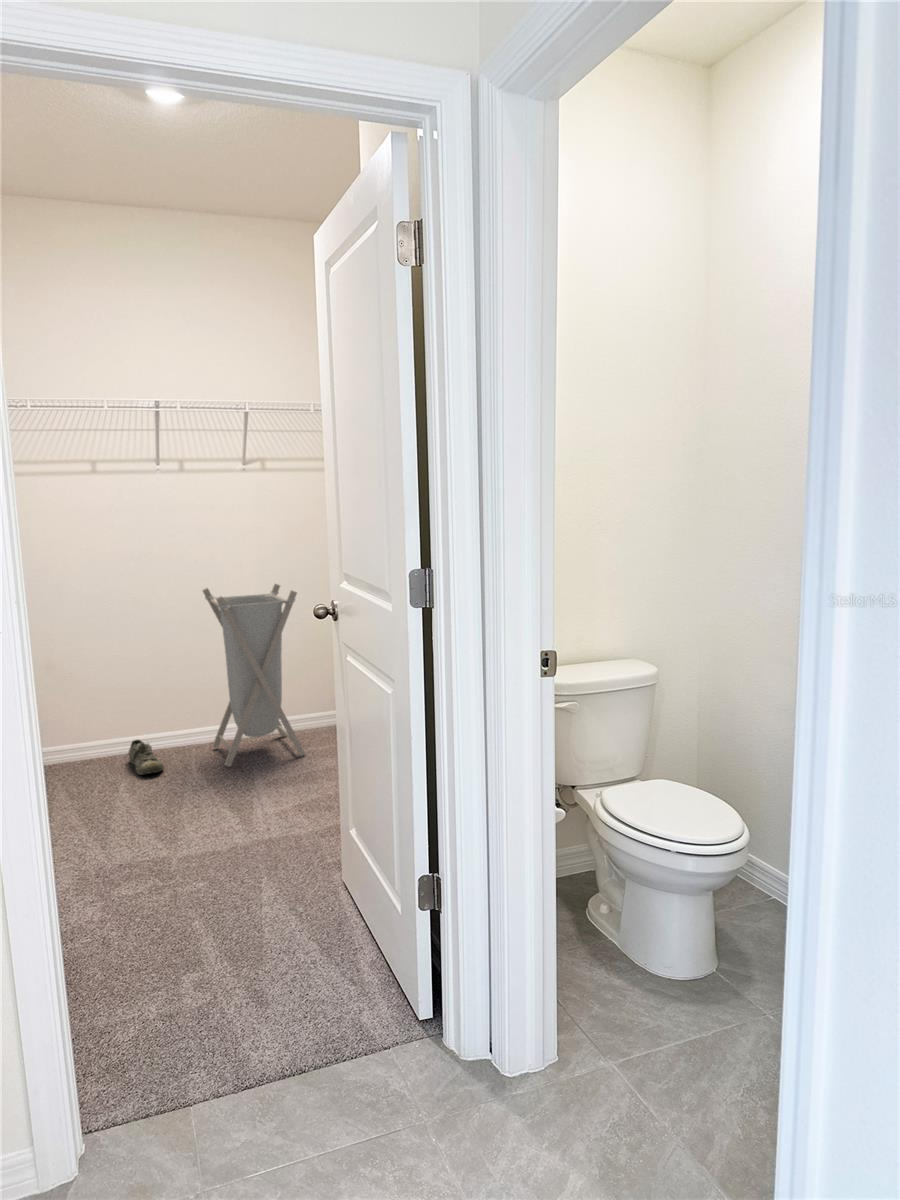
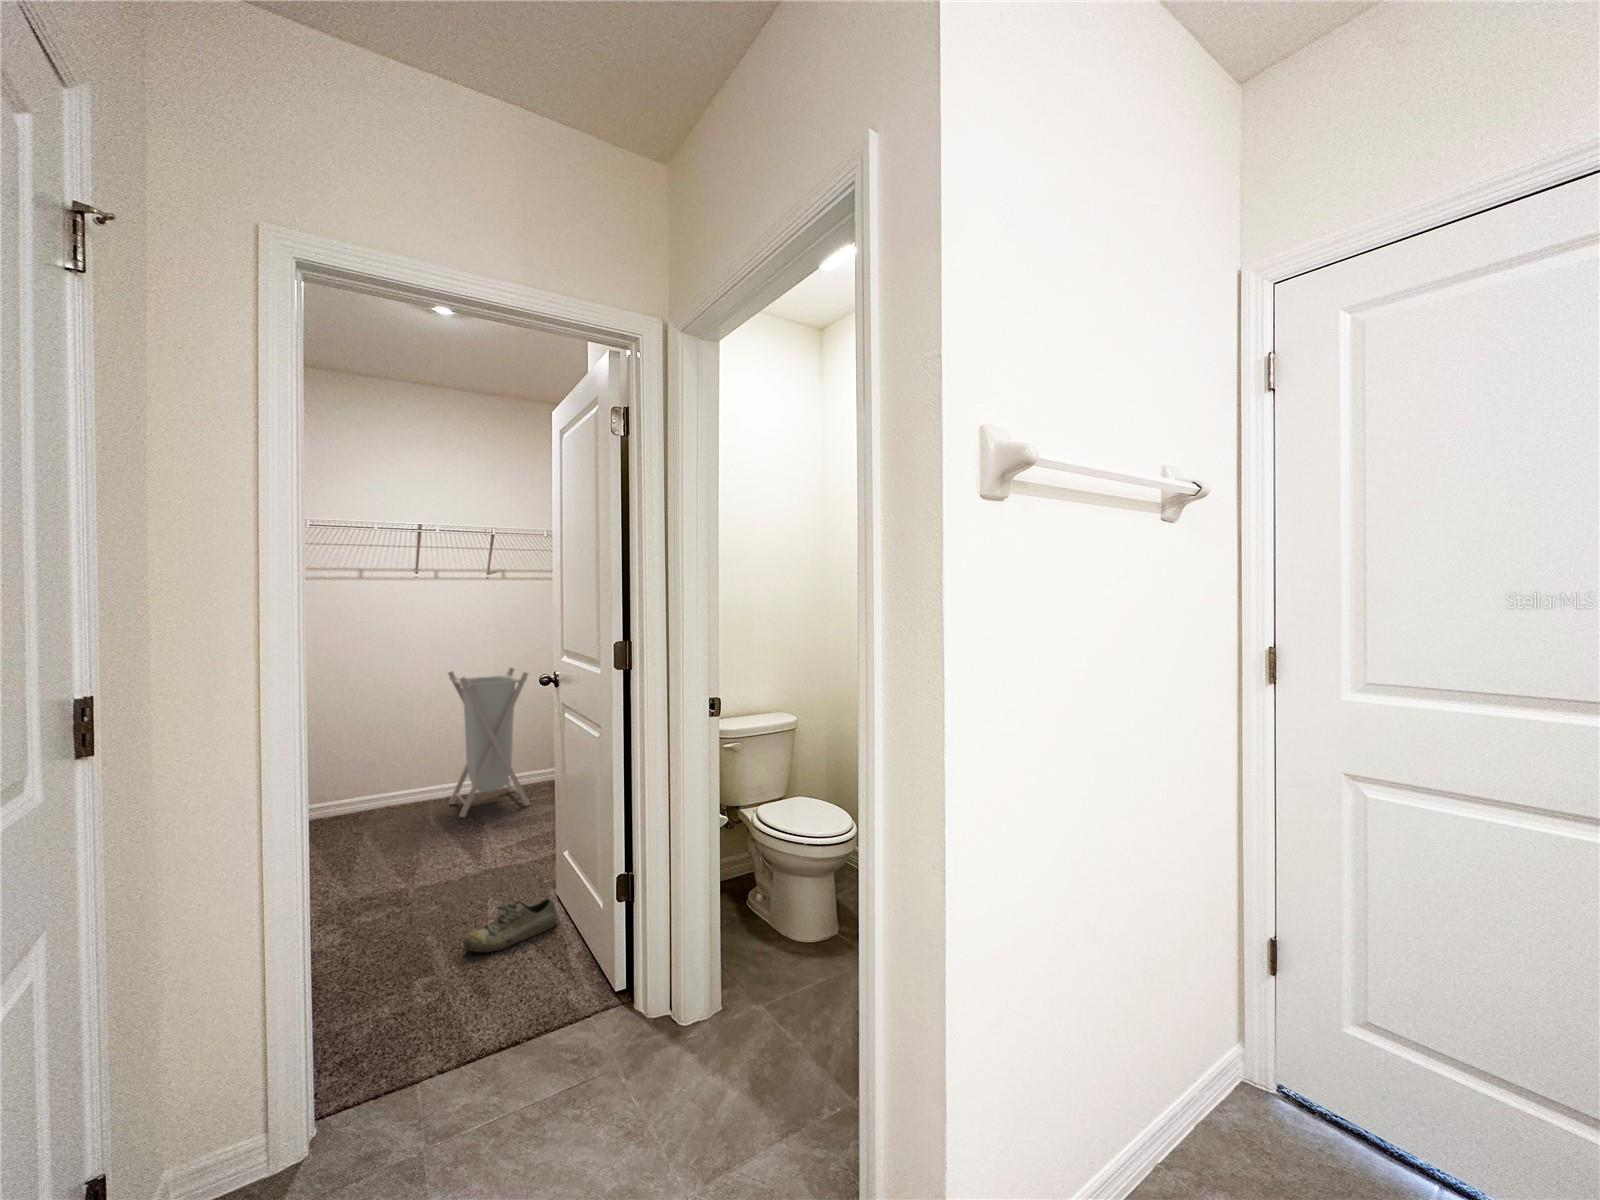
shoe: present [129,740,163,775] -> present [463,898,557,952]

